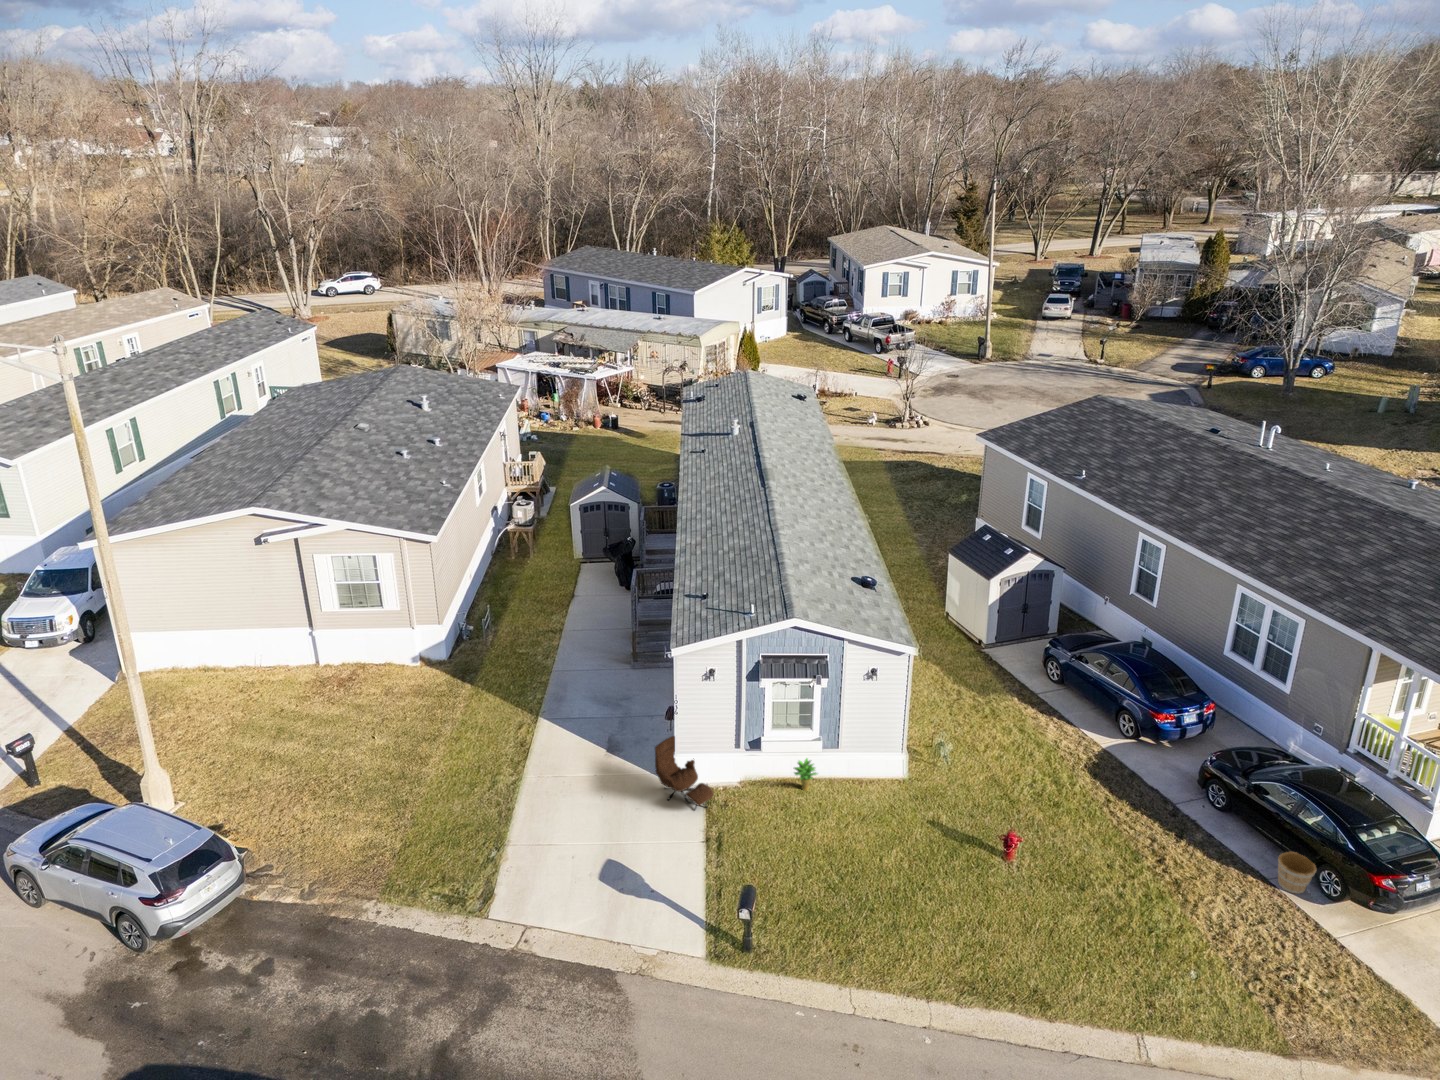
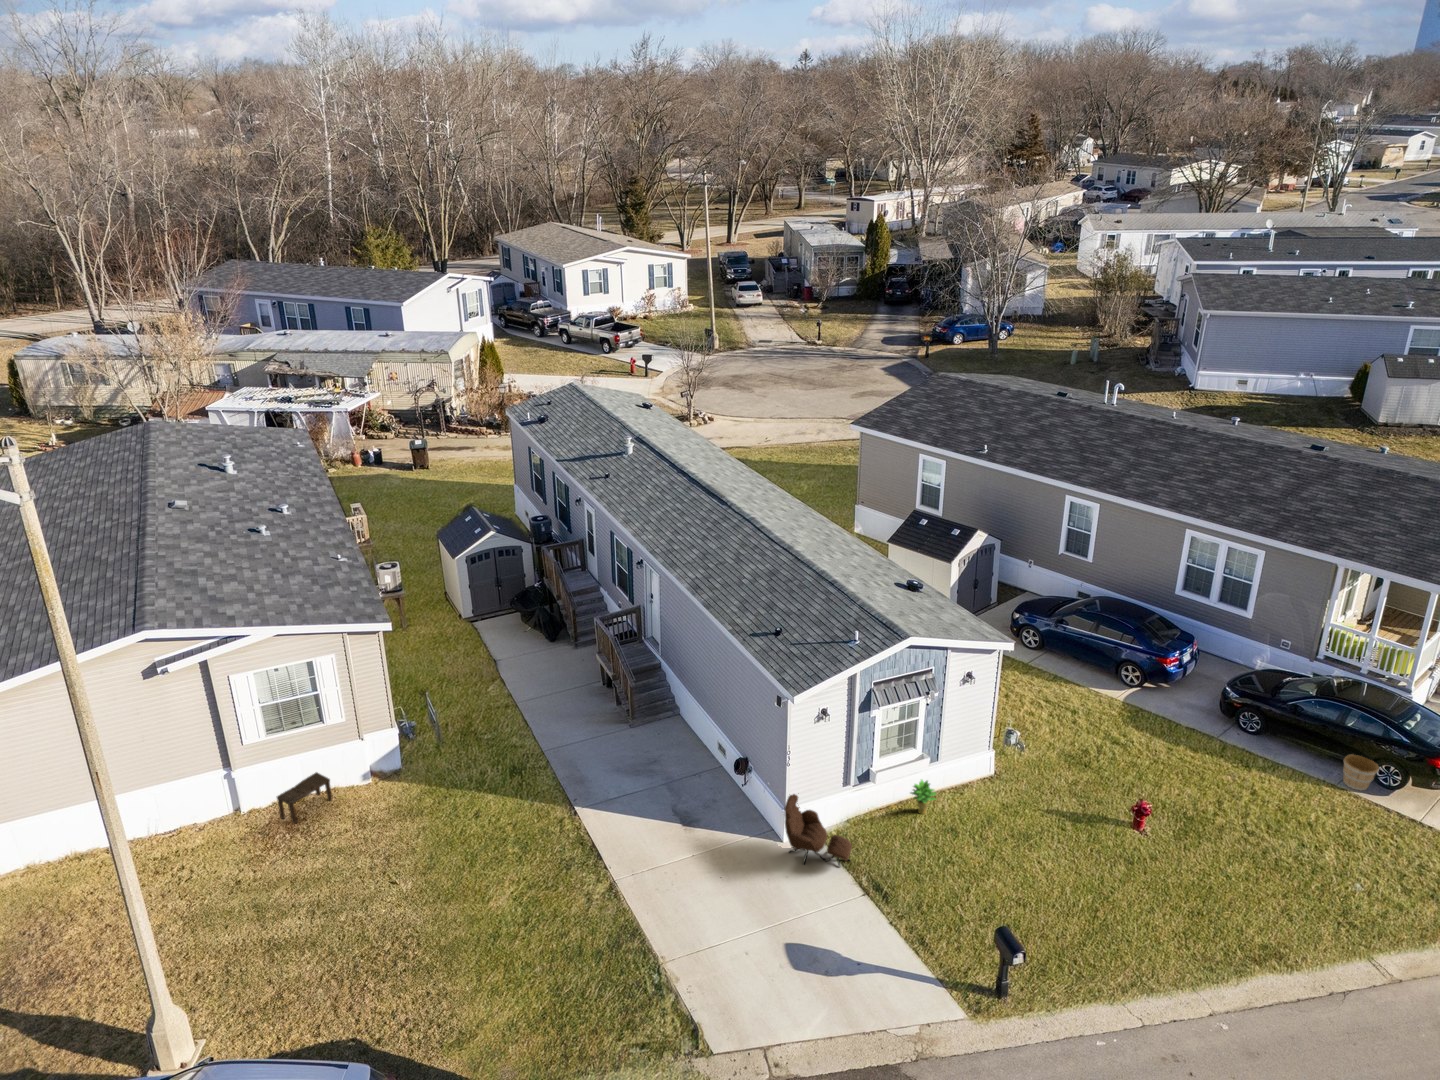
bench: none [340,643,382,677] -> present [277,772,332,824]

